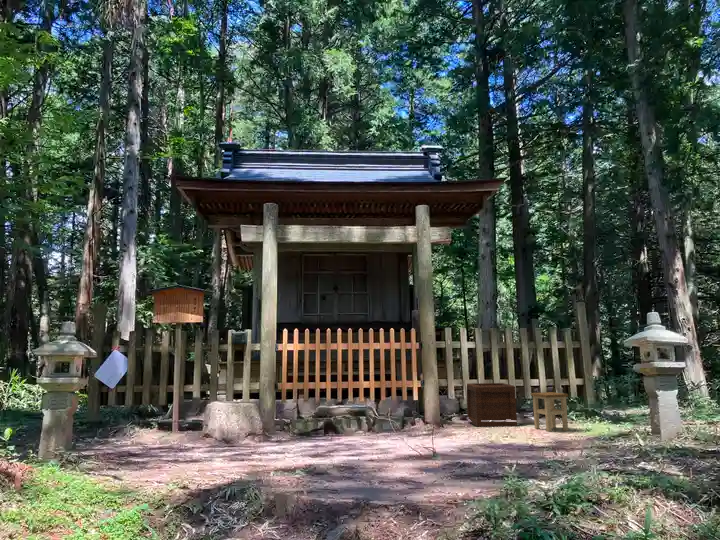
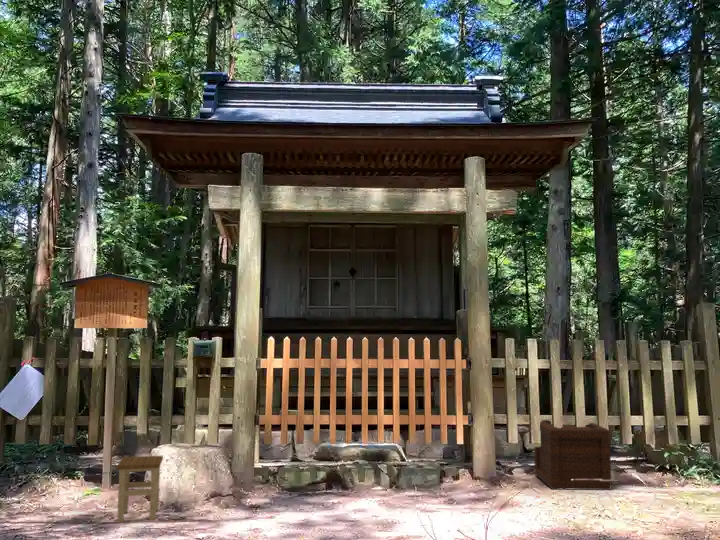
stool: present [531,392,568,432] -> present [117,456,163,522]

